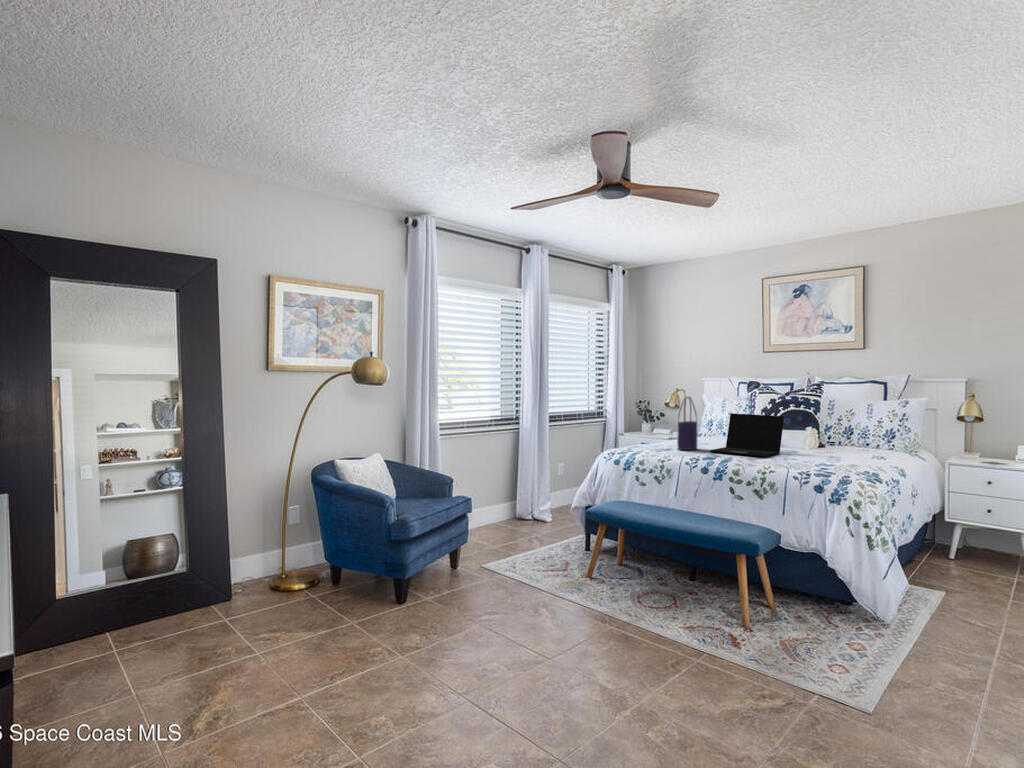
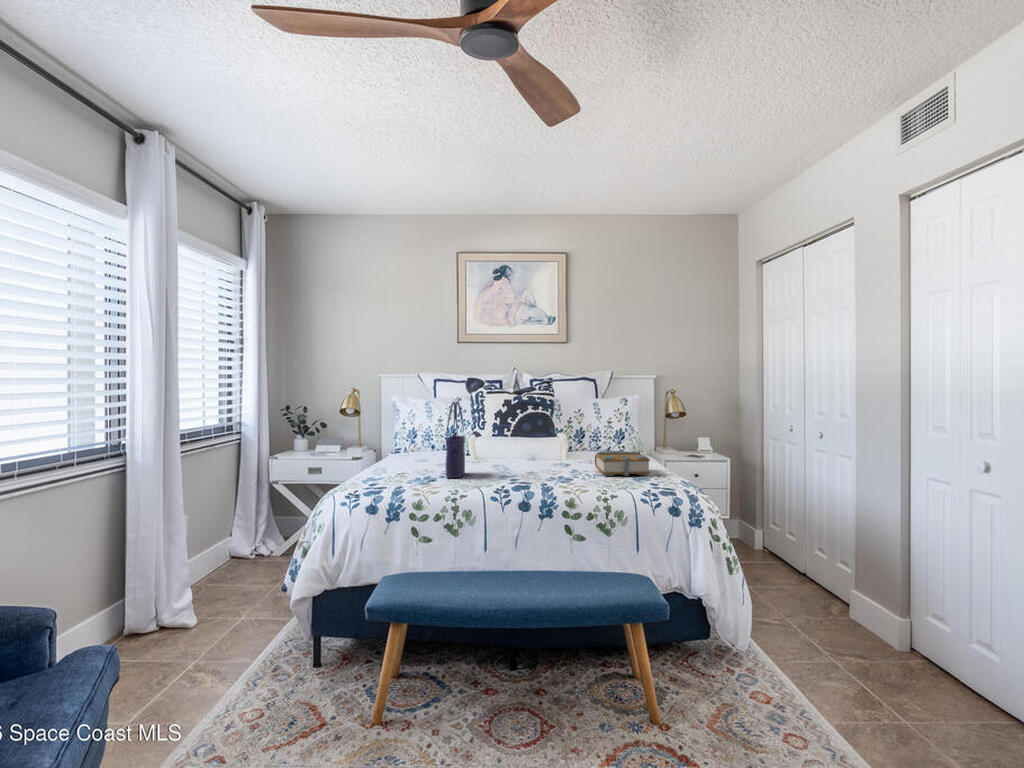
laptop: present [710,413,784,457] -> none [493,422,567,476]
book: none [795,442,846,464] -> present [595,451,650,476]

